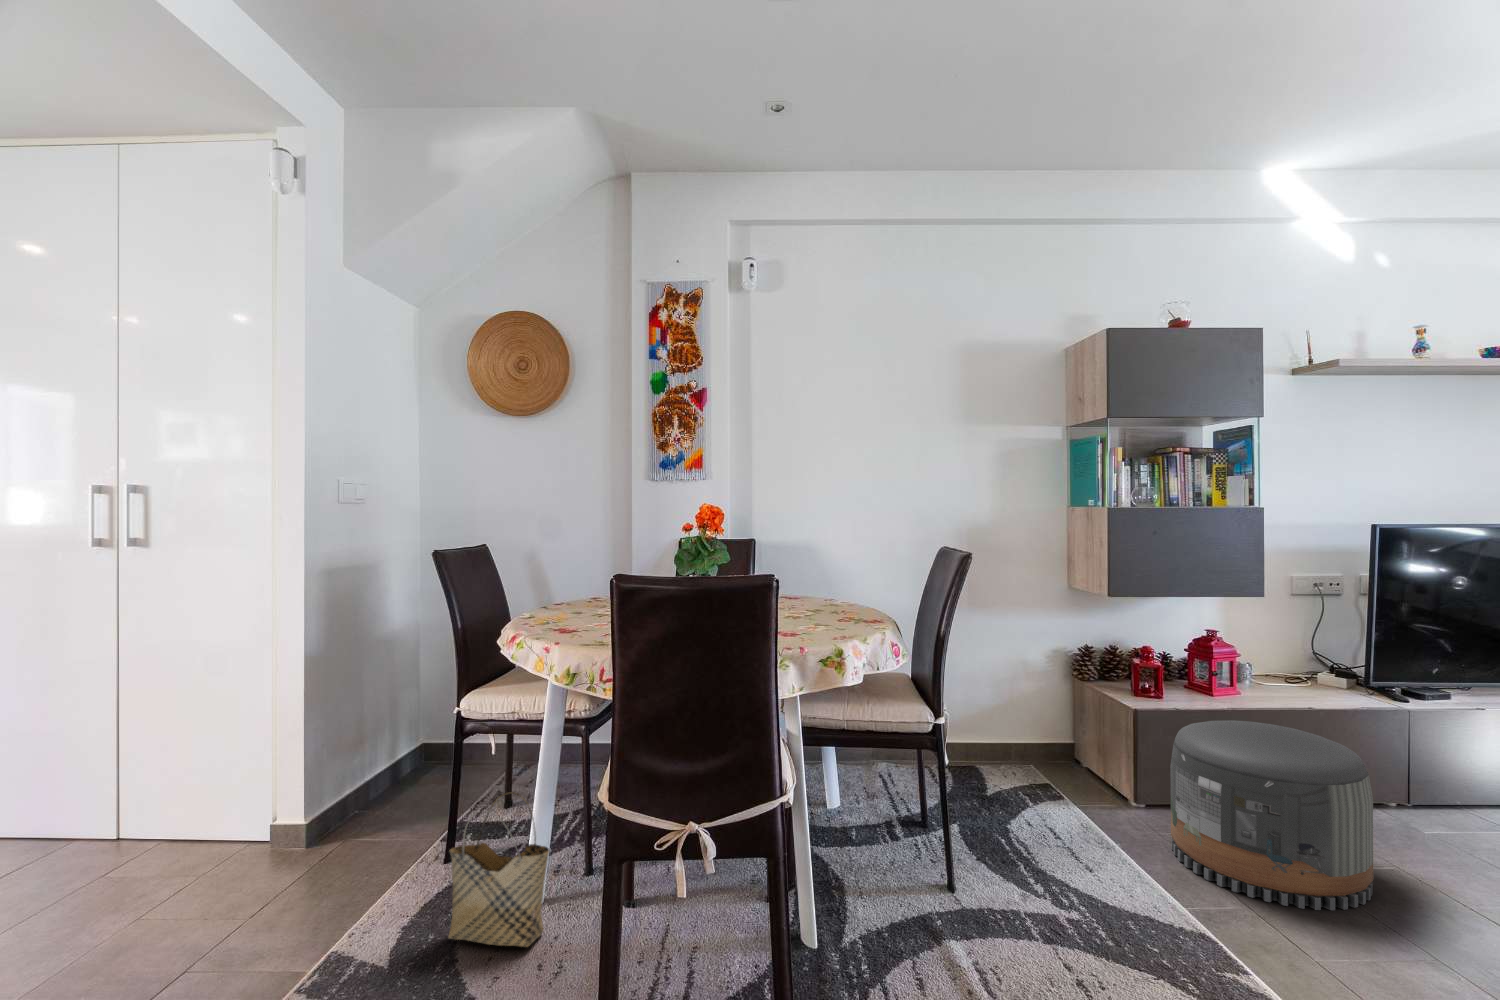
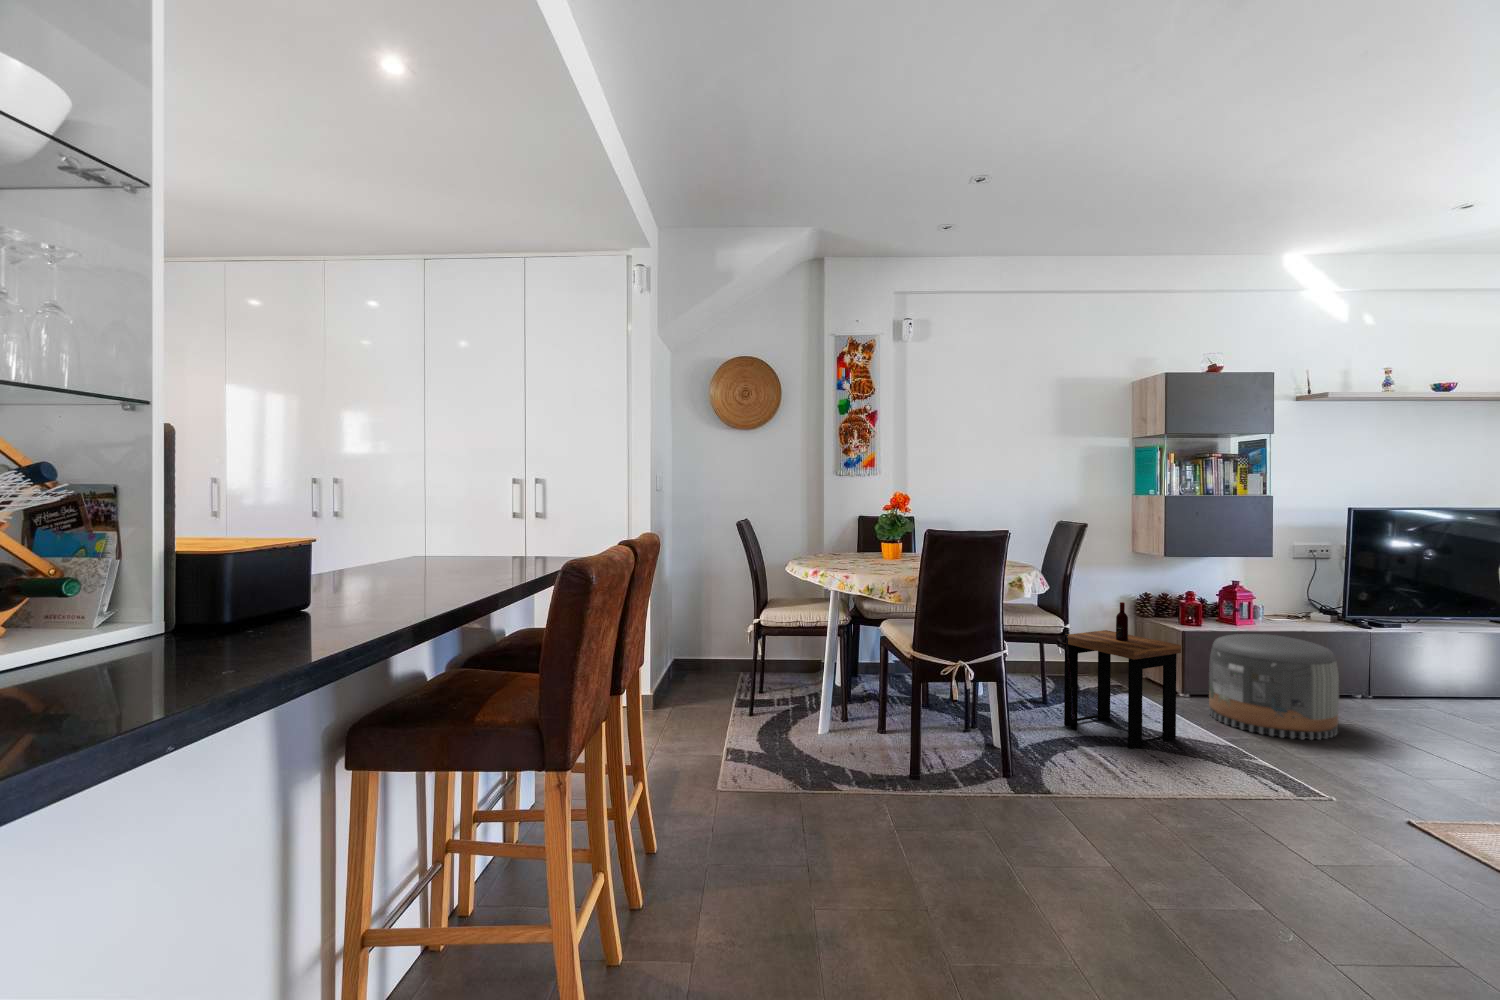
side table: none [933,683,1118,942] -> present [1064,602,1181,748]
woven basket: present [448,792,549,947] -> none [786,661,845,745]

